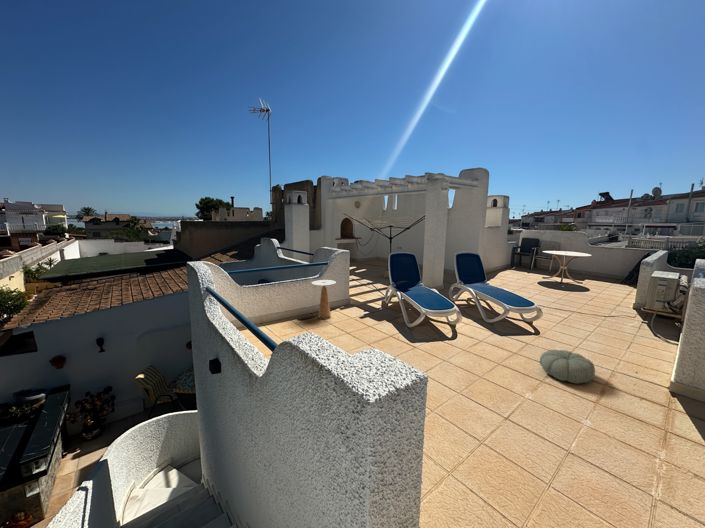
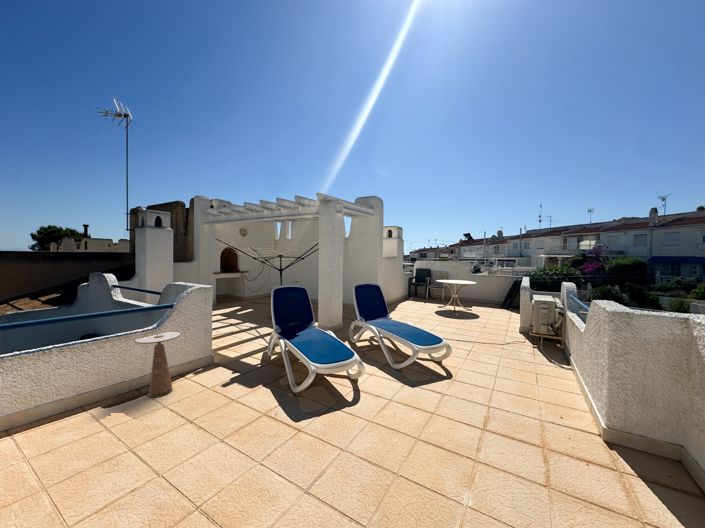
pouf: present [540,350,595,383] -> none [469,408,541,465]

